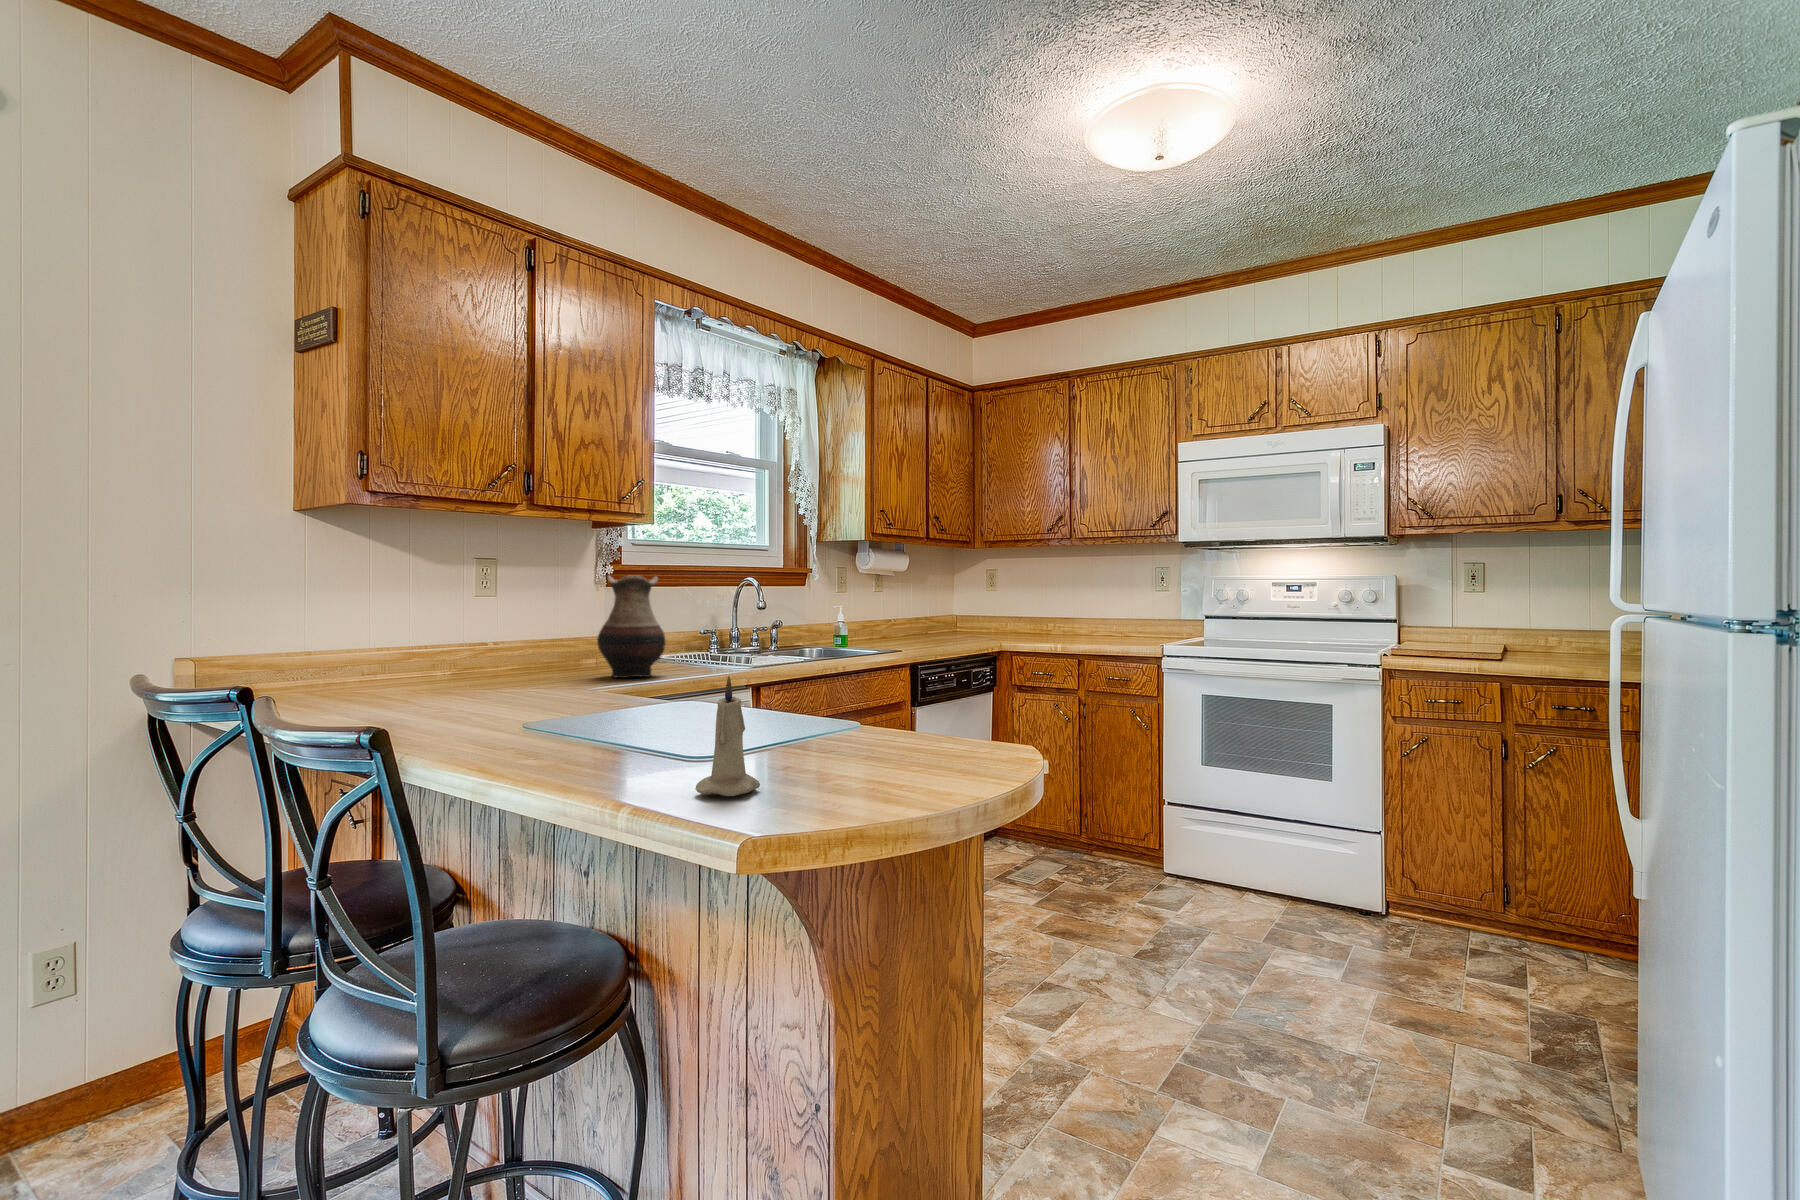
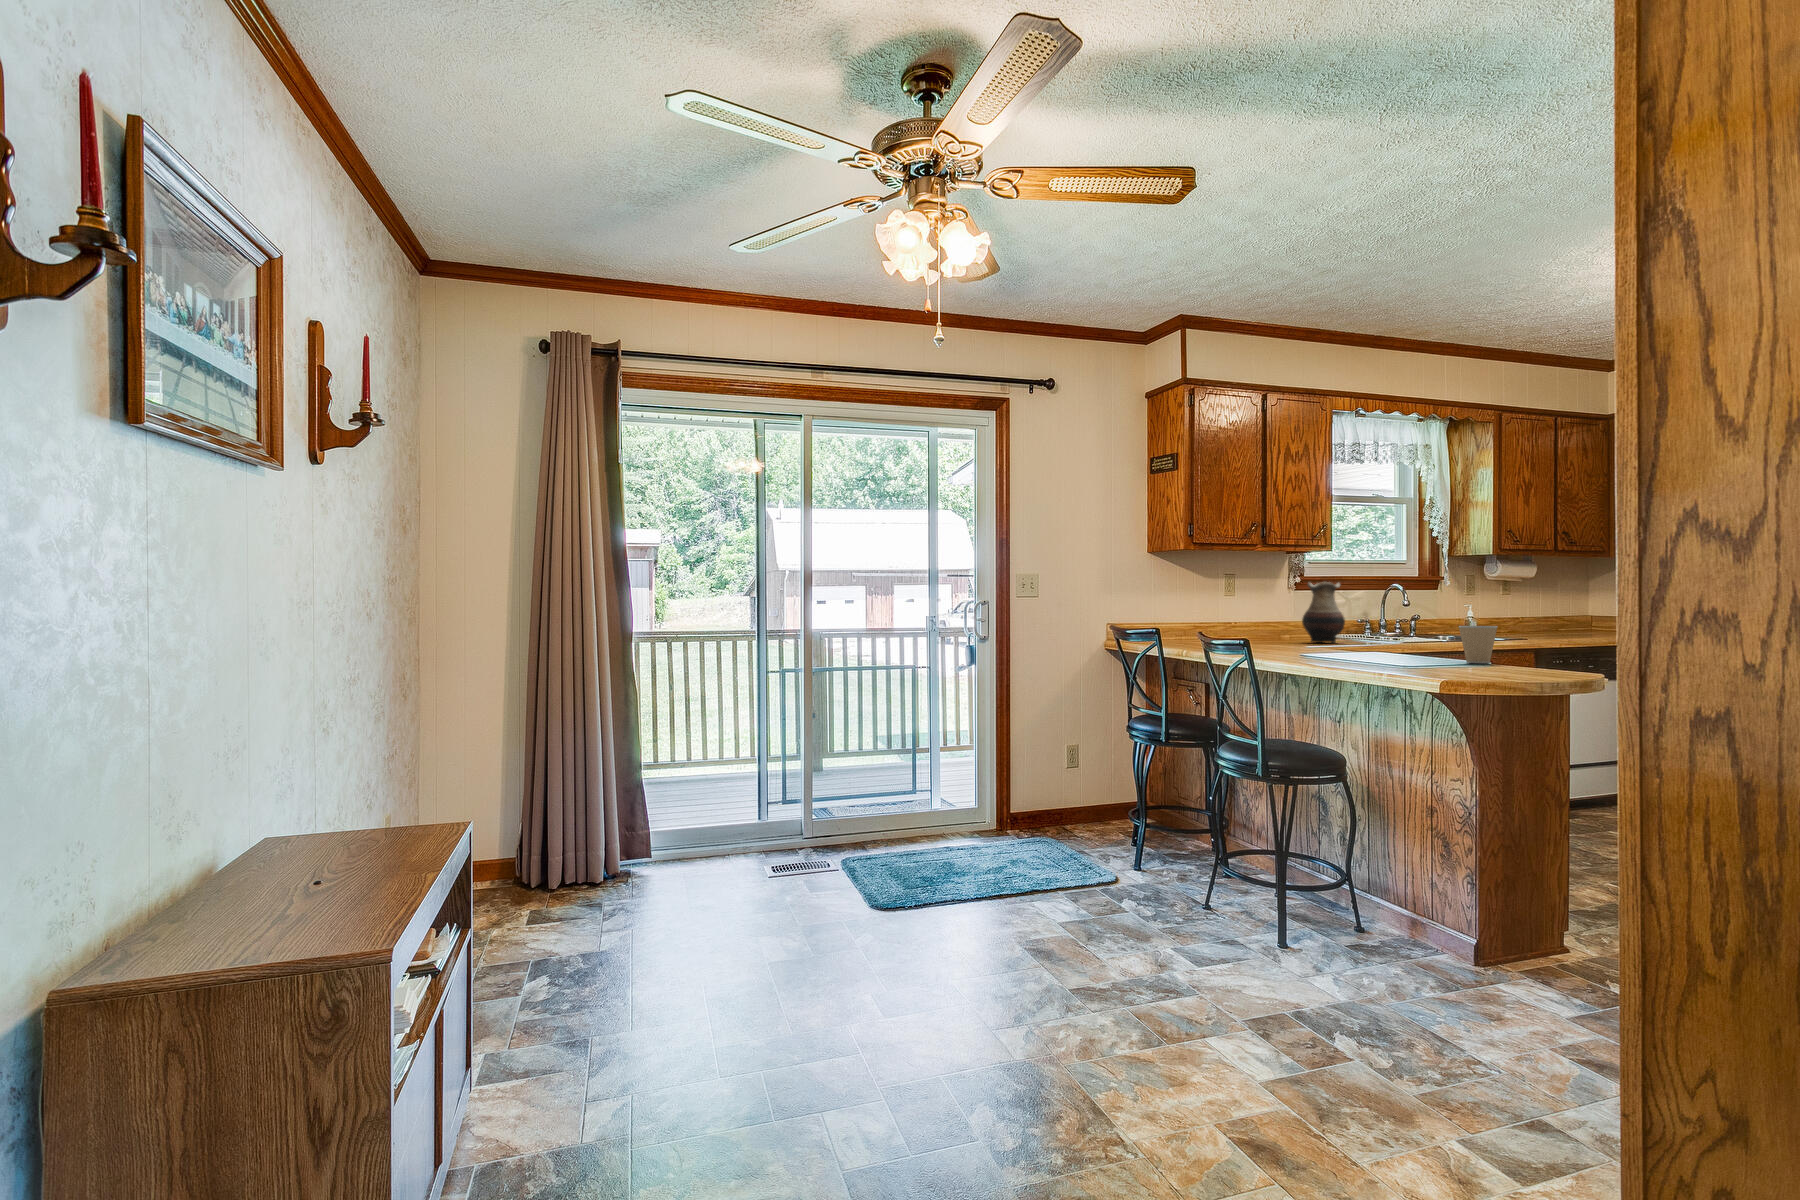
candle: present [695,676,760,796] -> none [1407,617,1435,663]
coffee cup: none [810,686,889,781] -> present [1459,626,1497,663]

